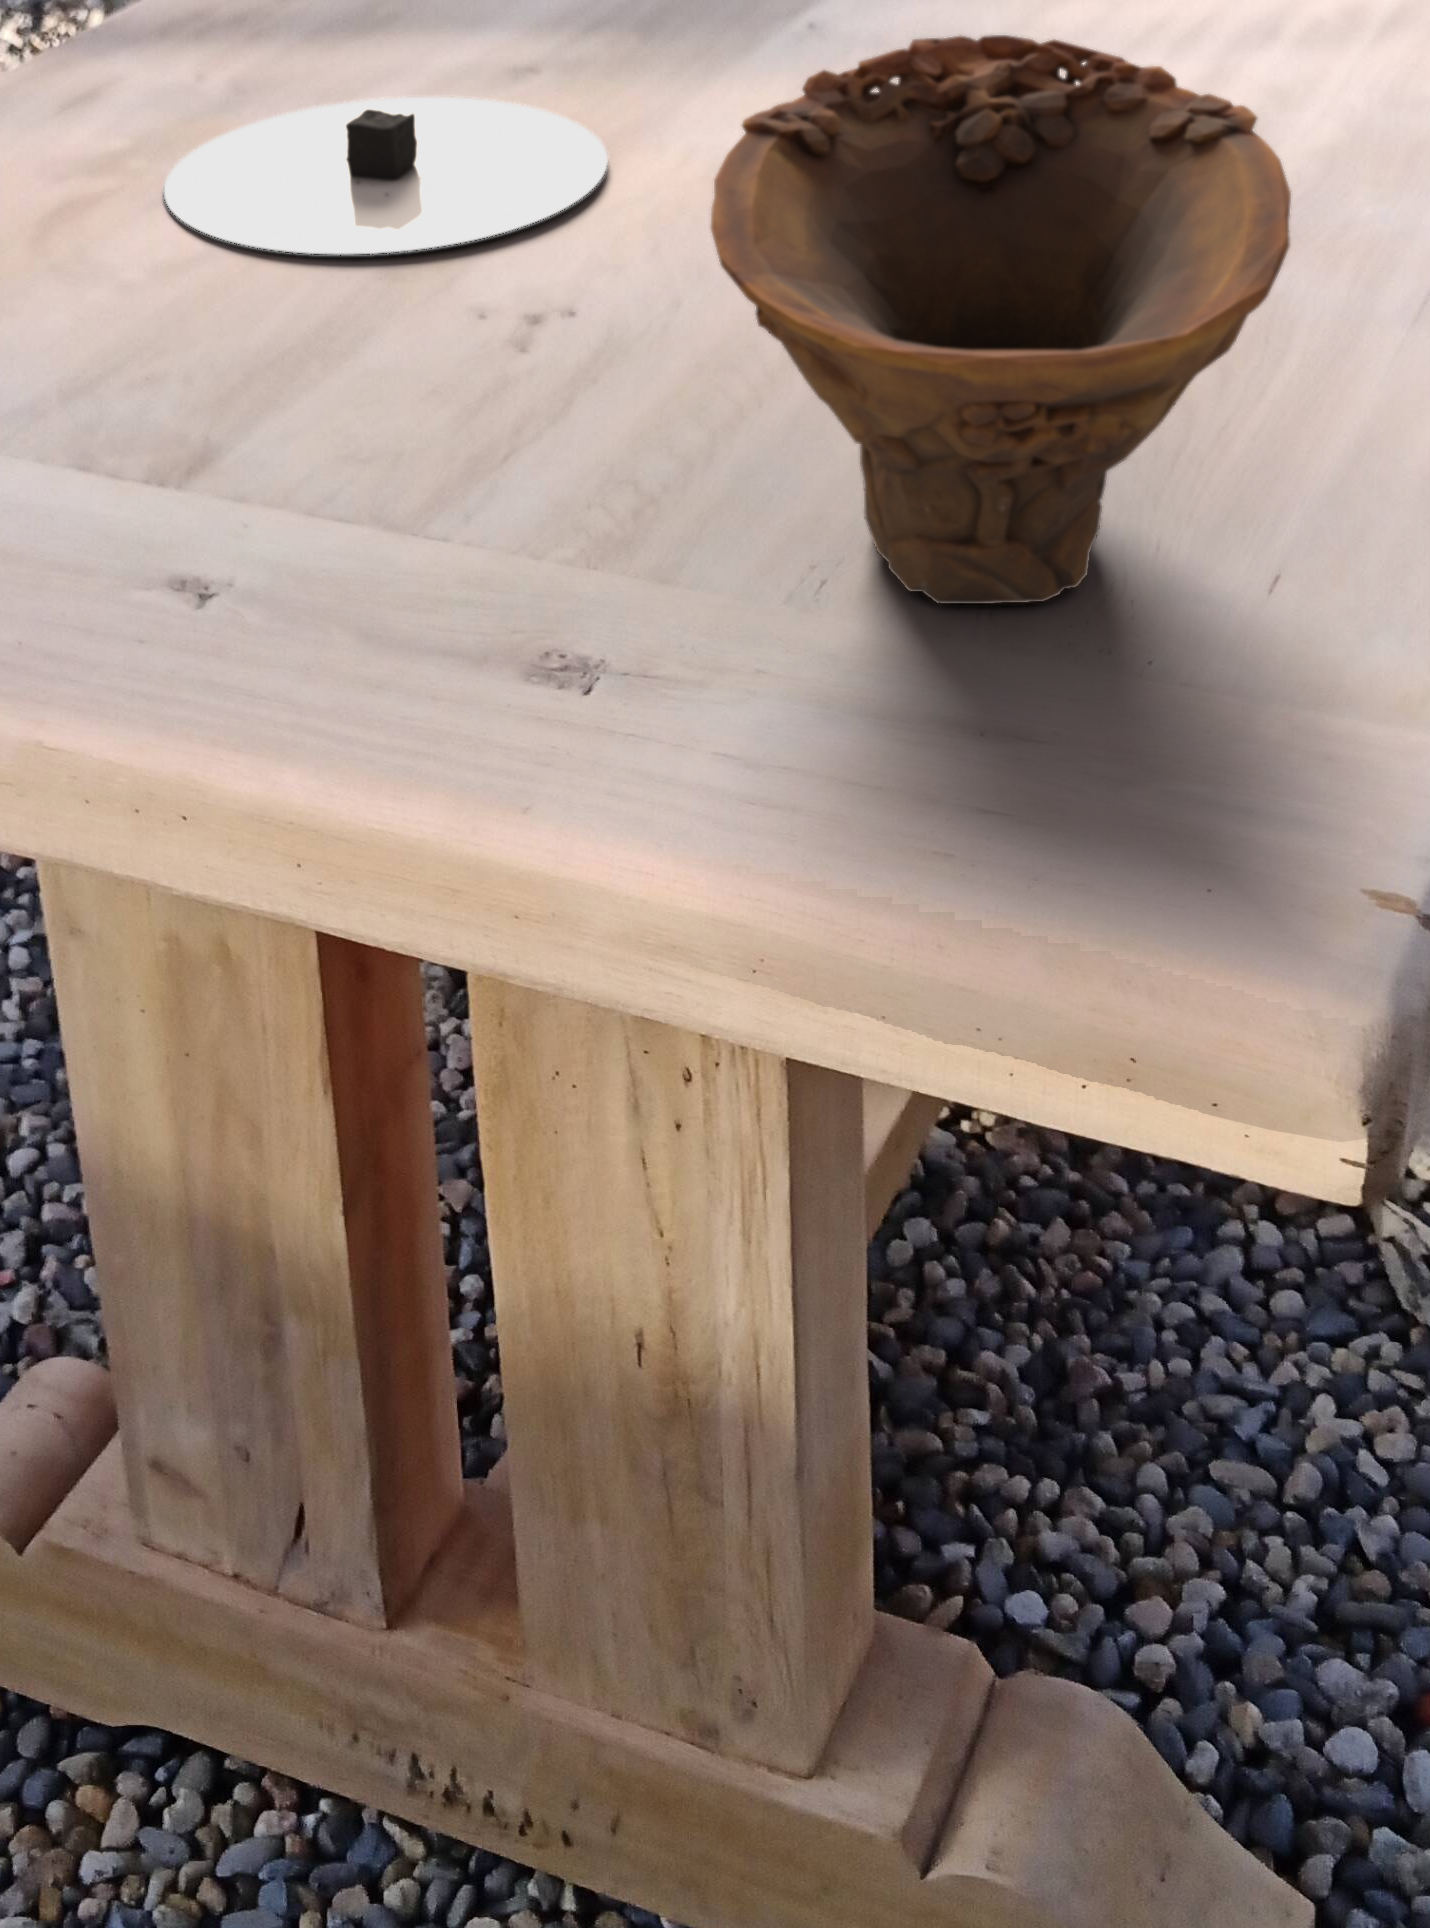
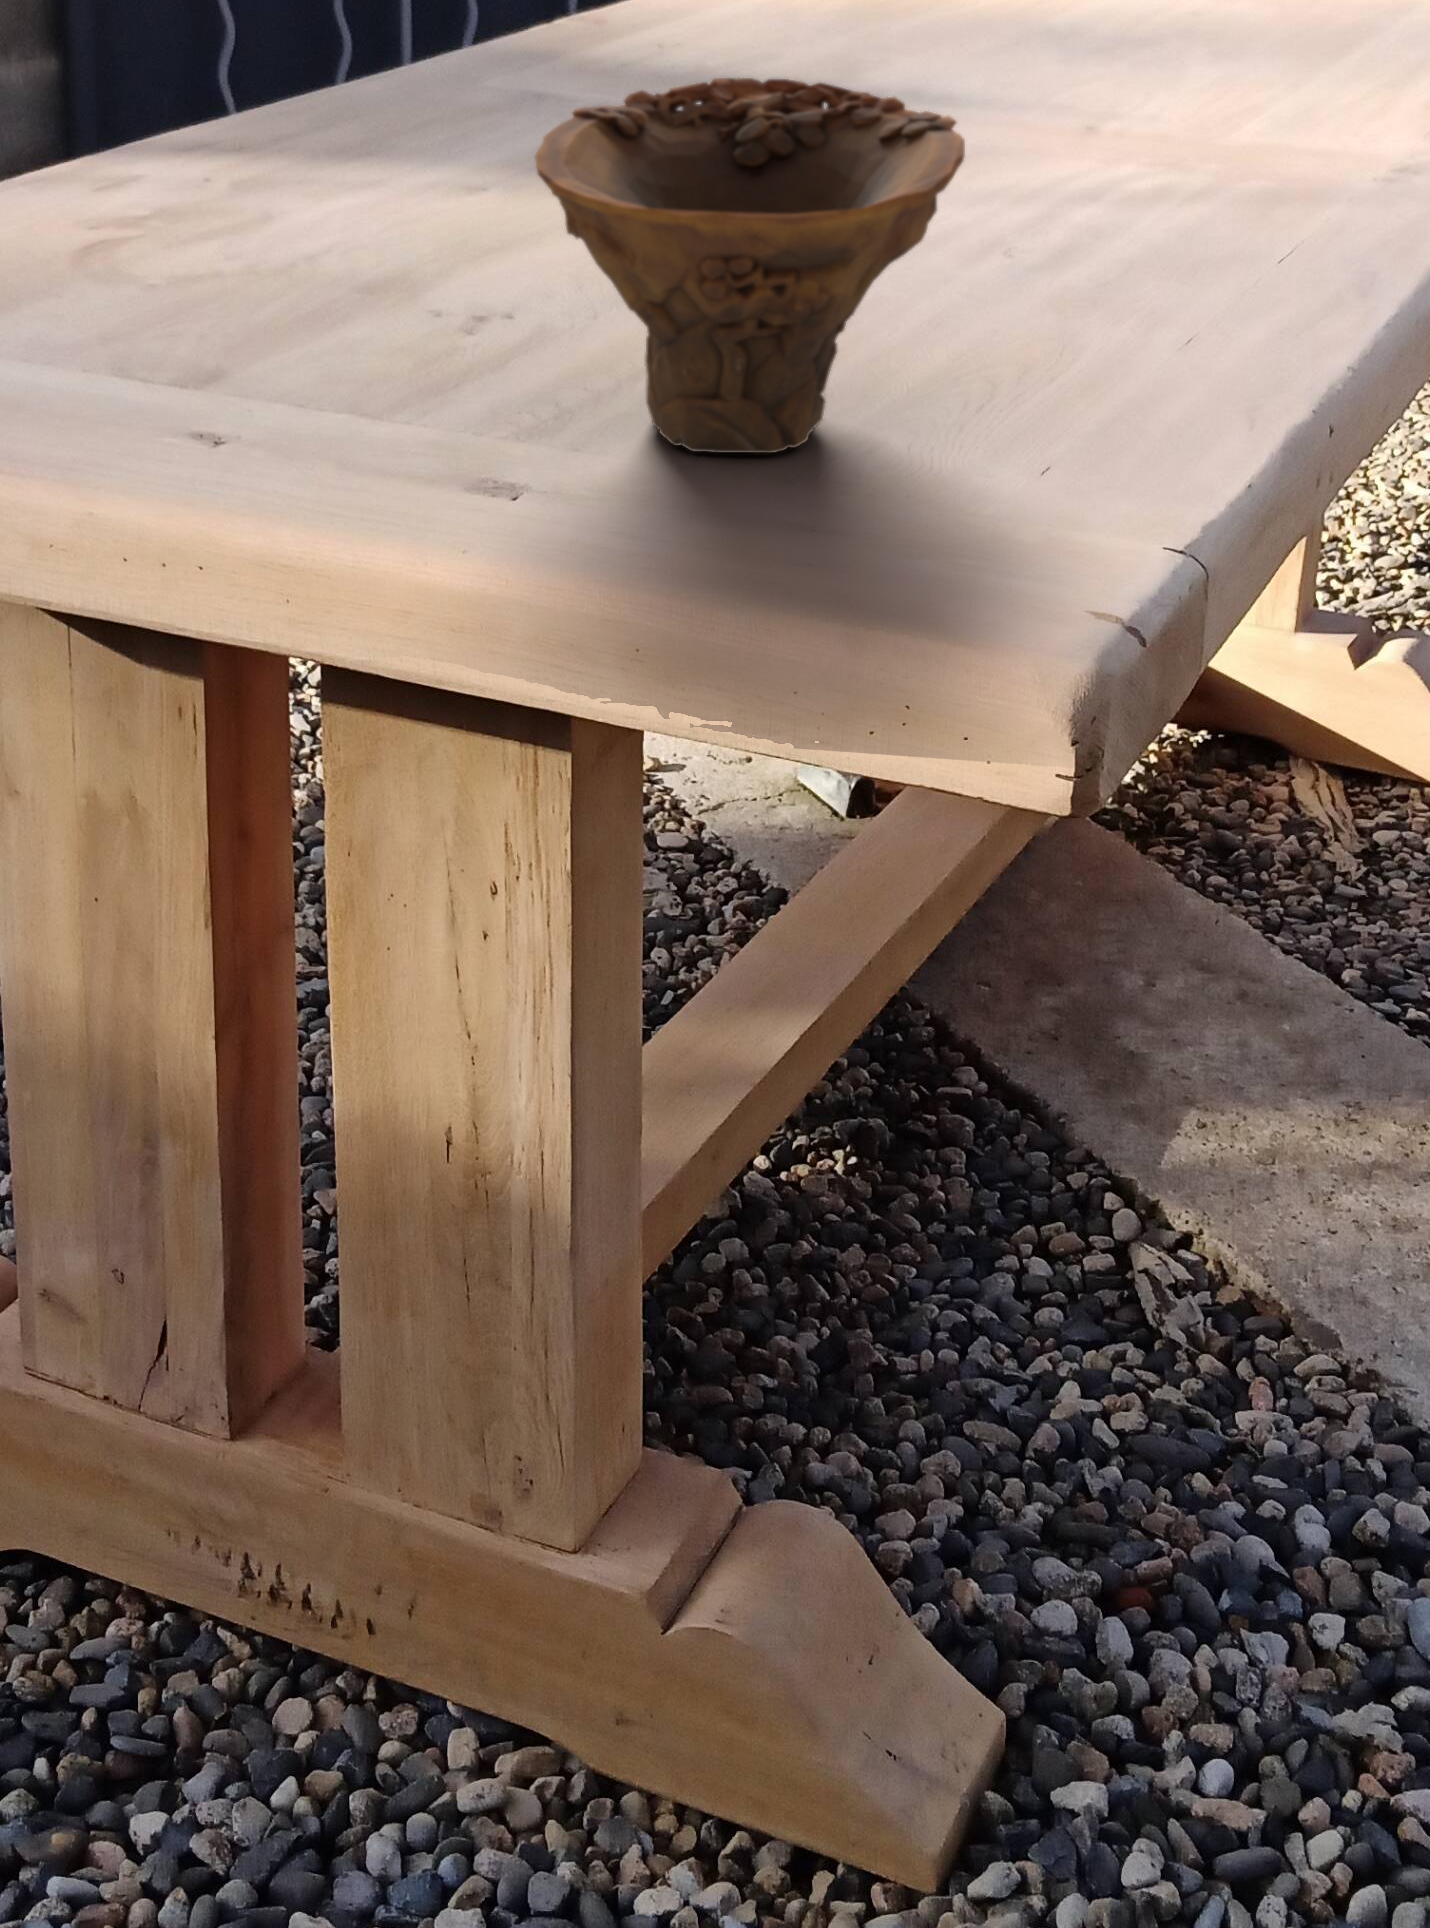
plate: present [164,97,608,254] -> none [19,174,593,294]

